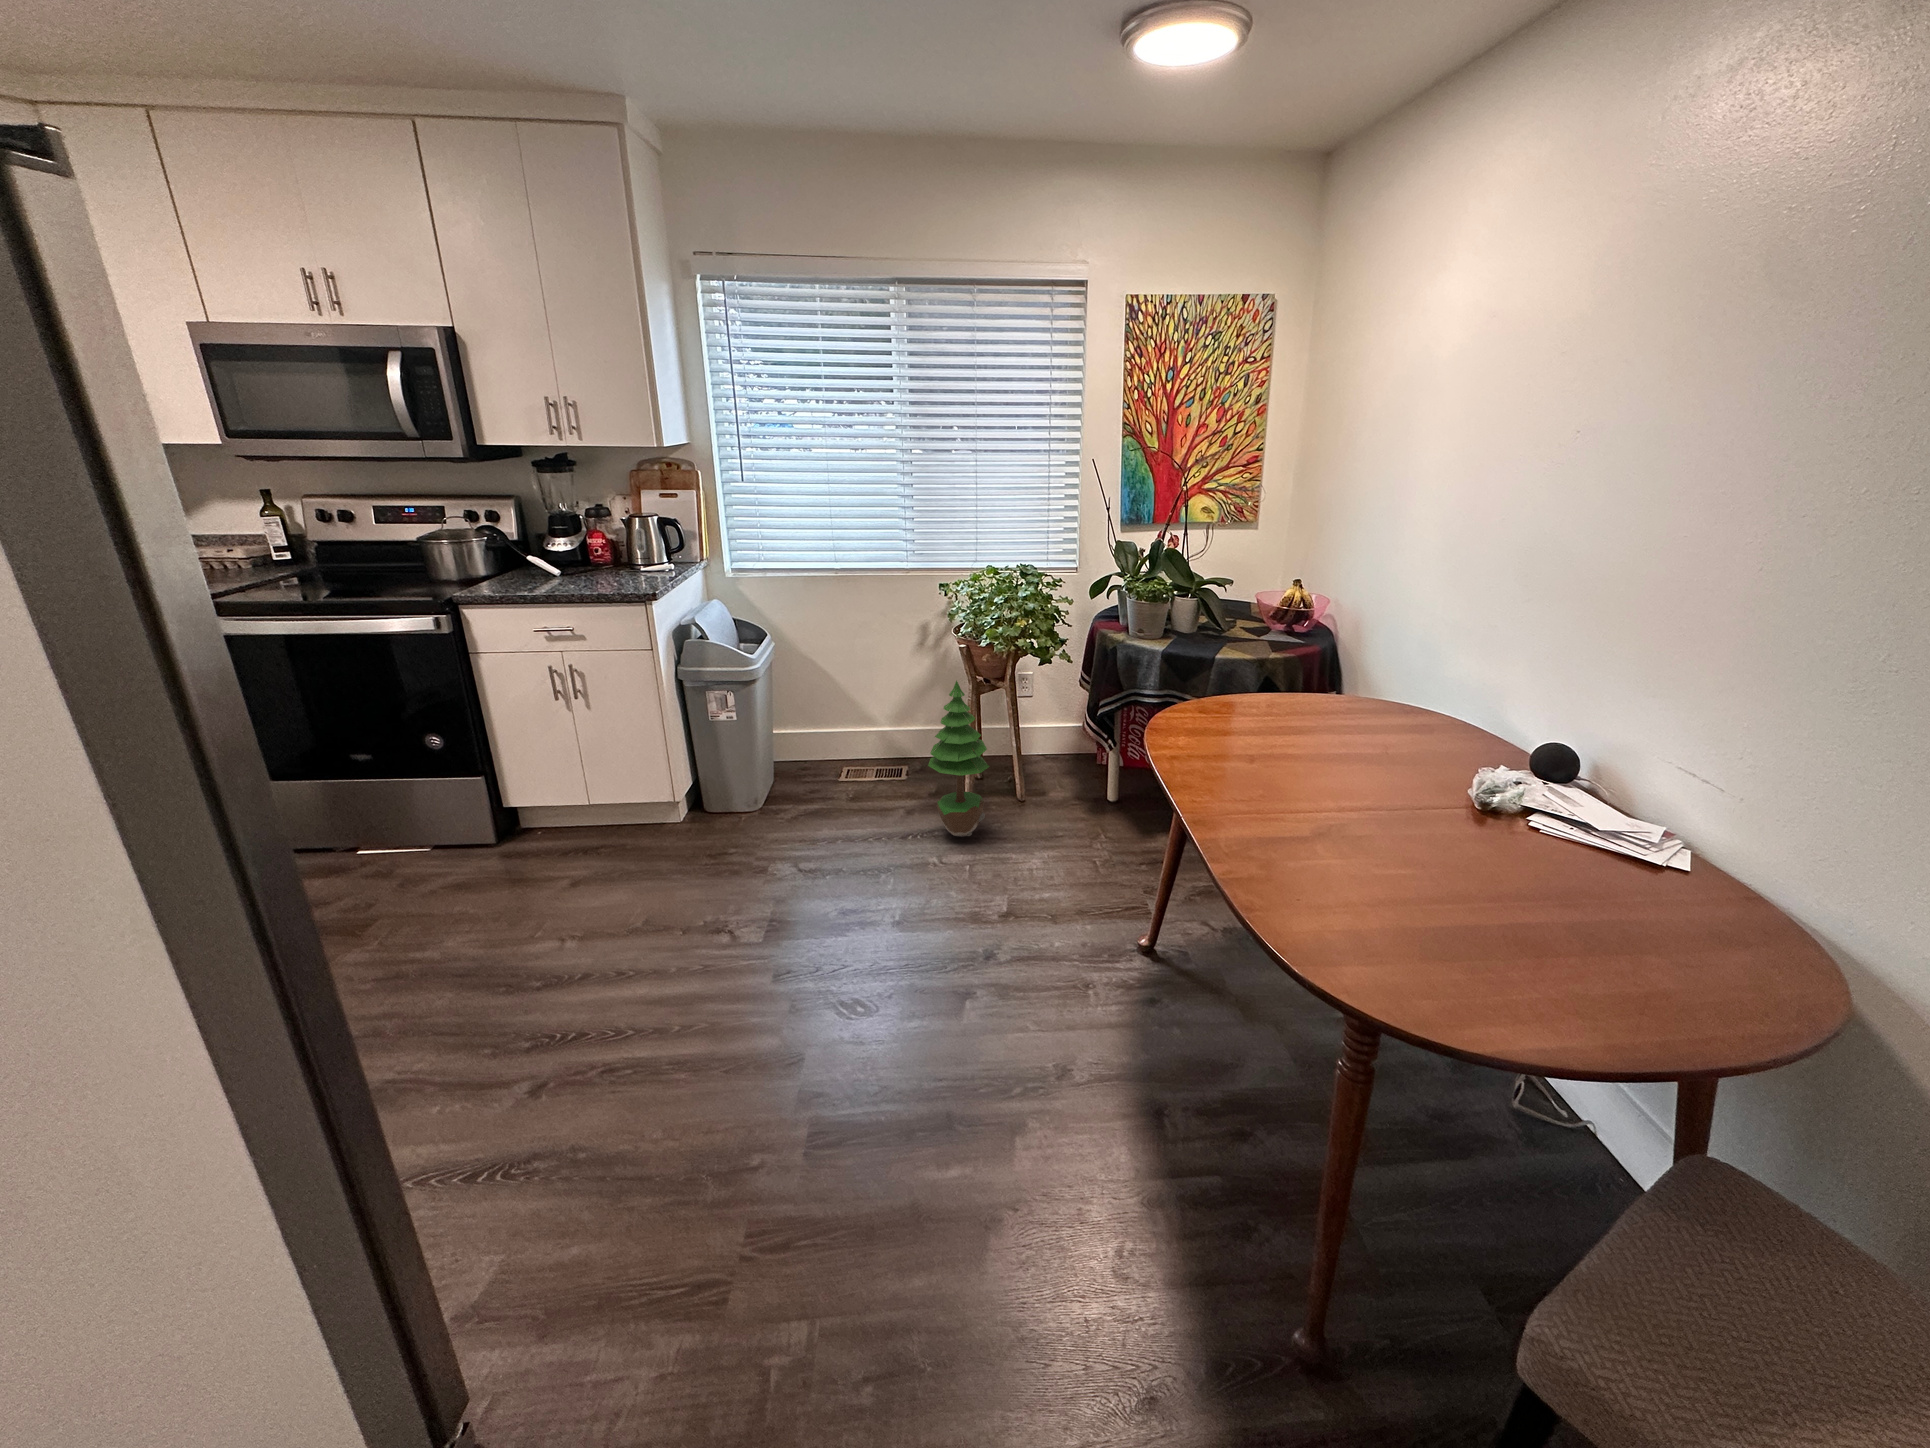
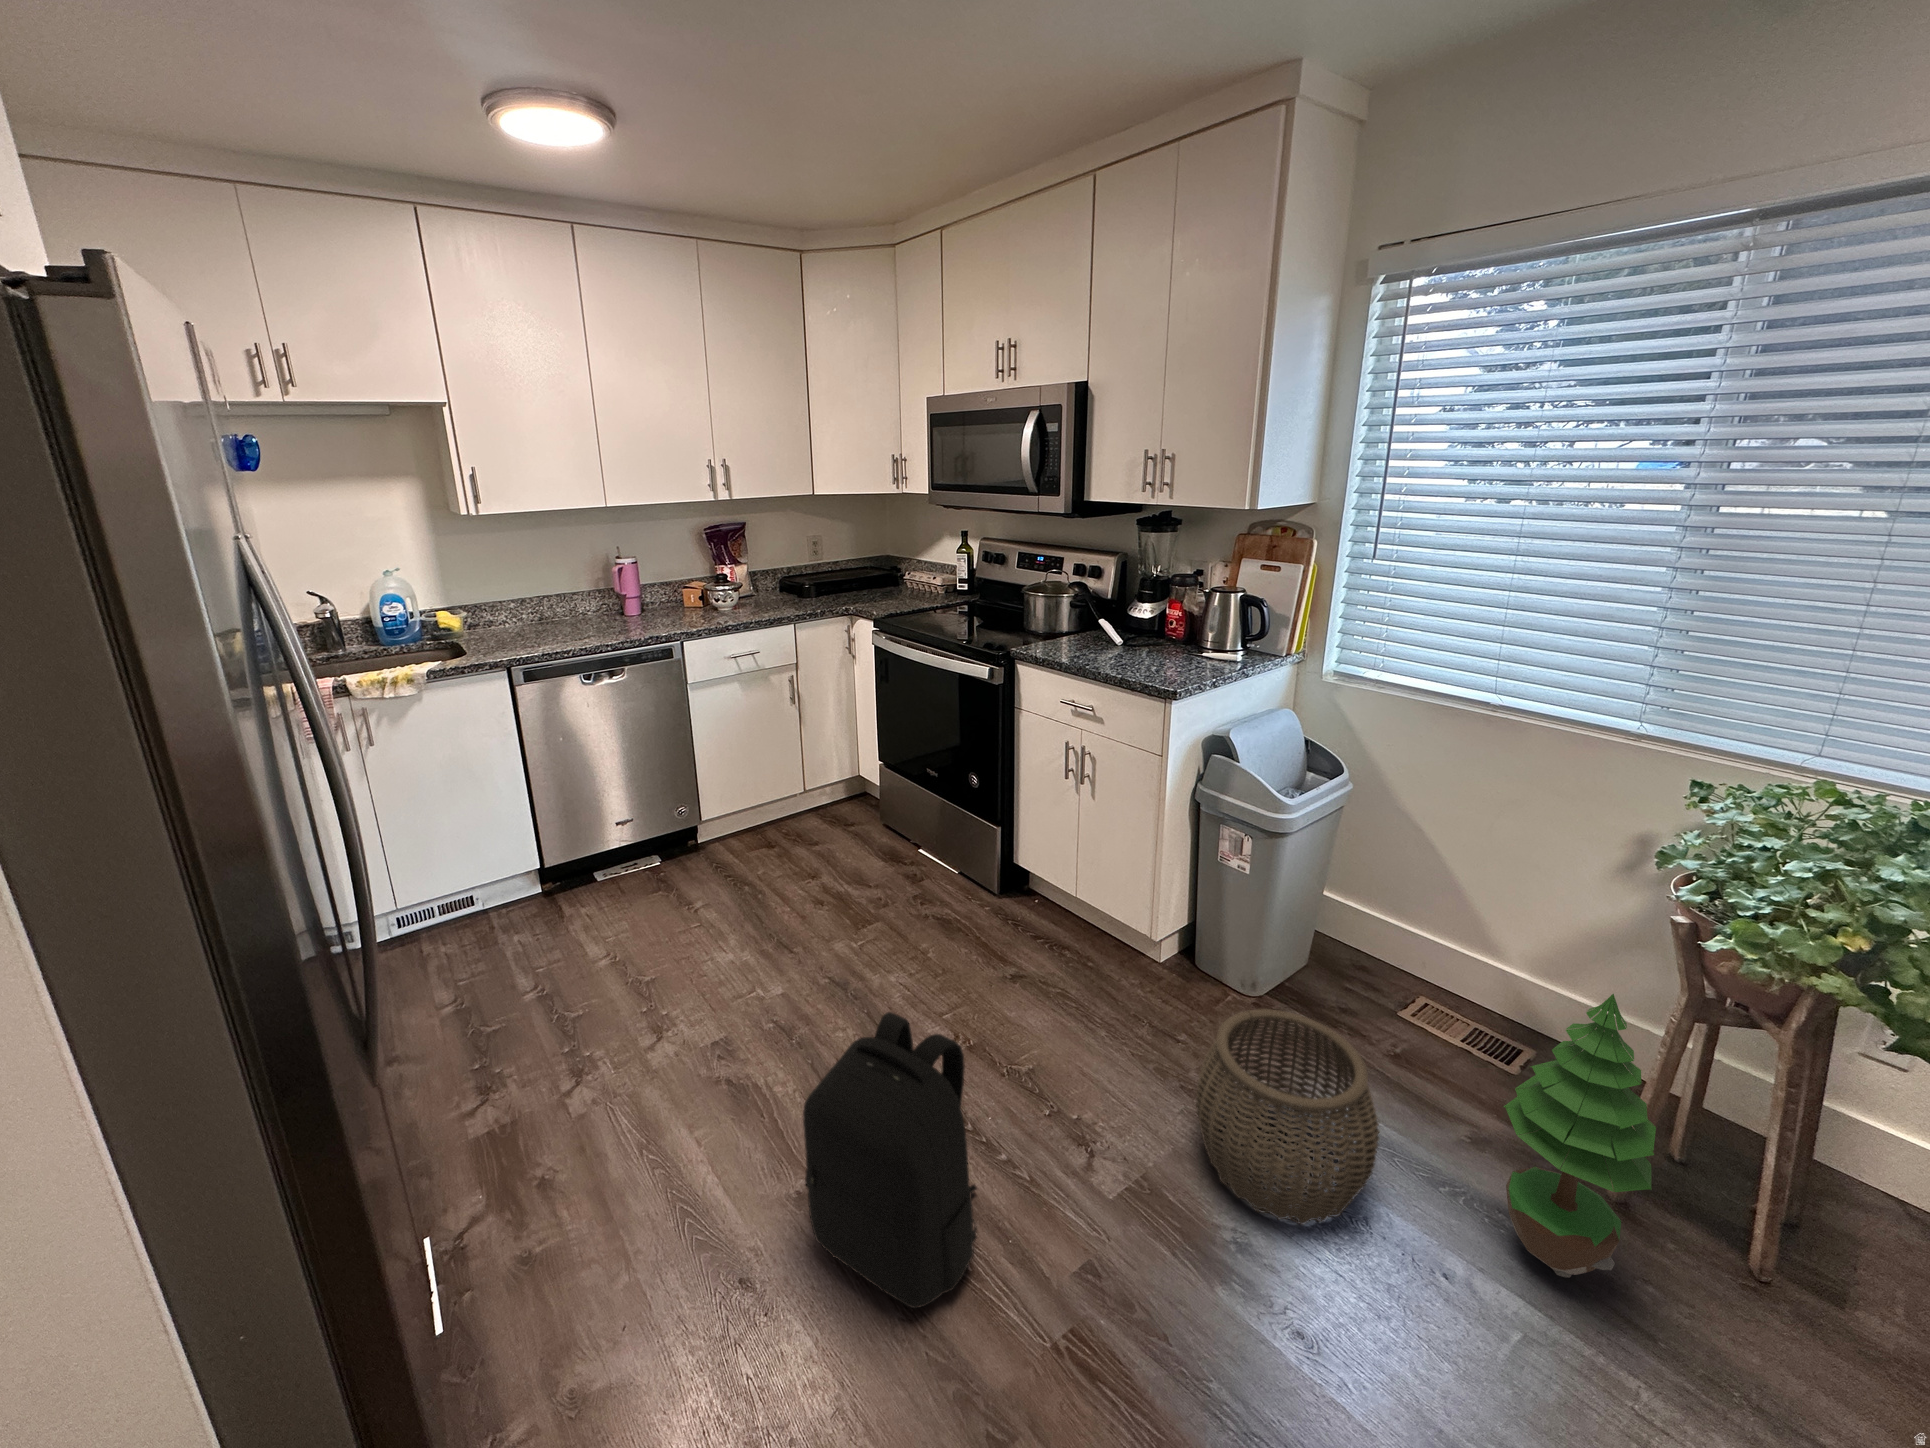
woven basket: none [775,775,886,896] -> present [1196,1009,1379,1225]
backpack: none [546,864,712,1092] -> present [803,1012,977,1308]

